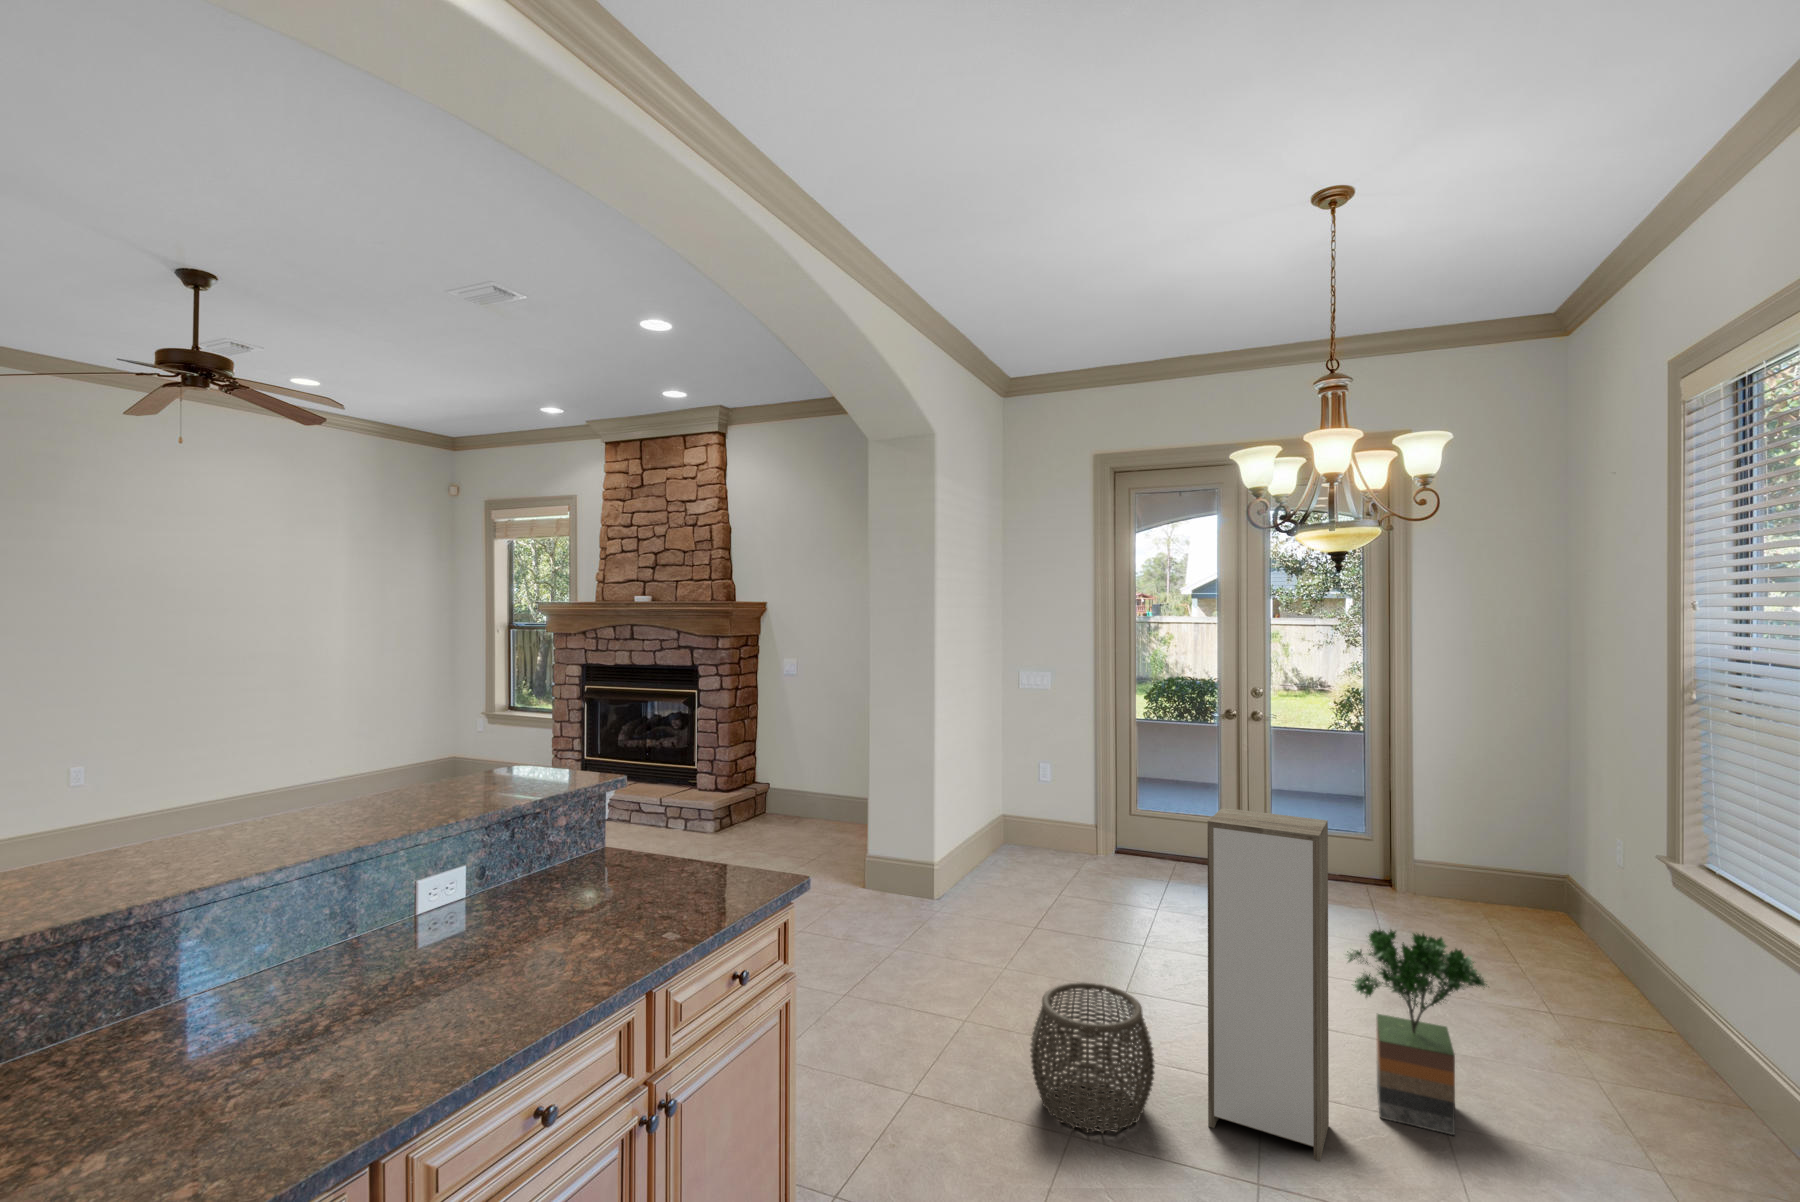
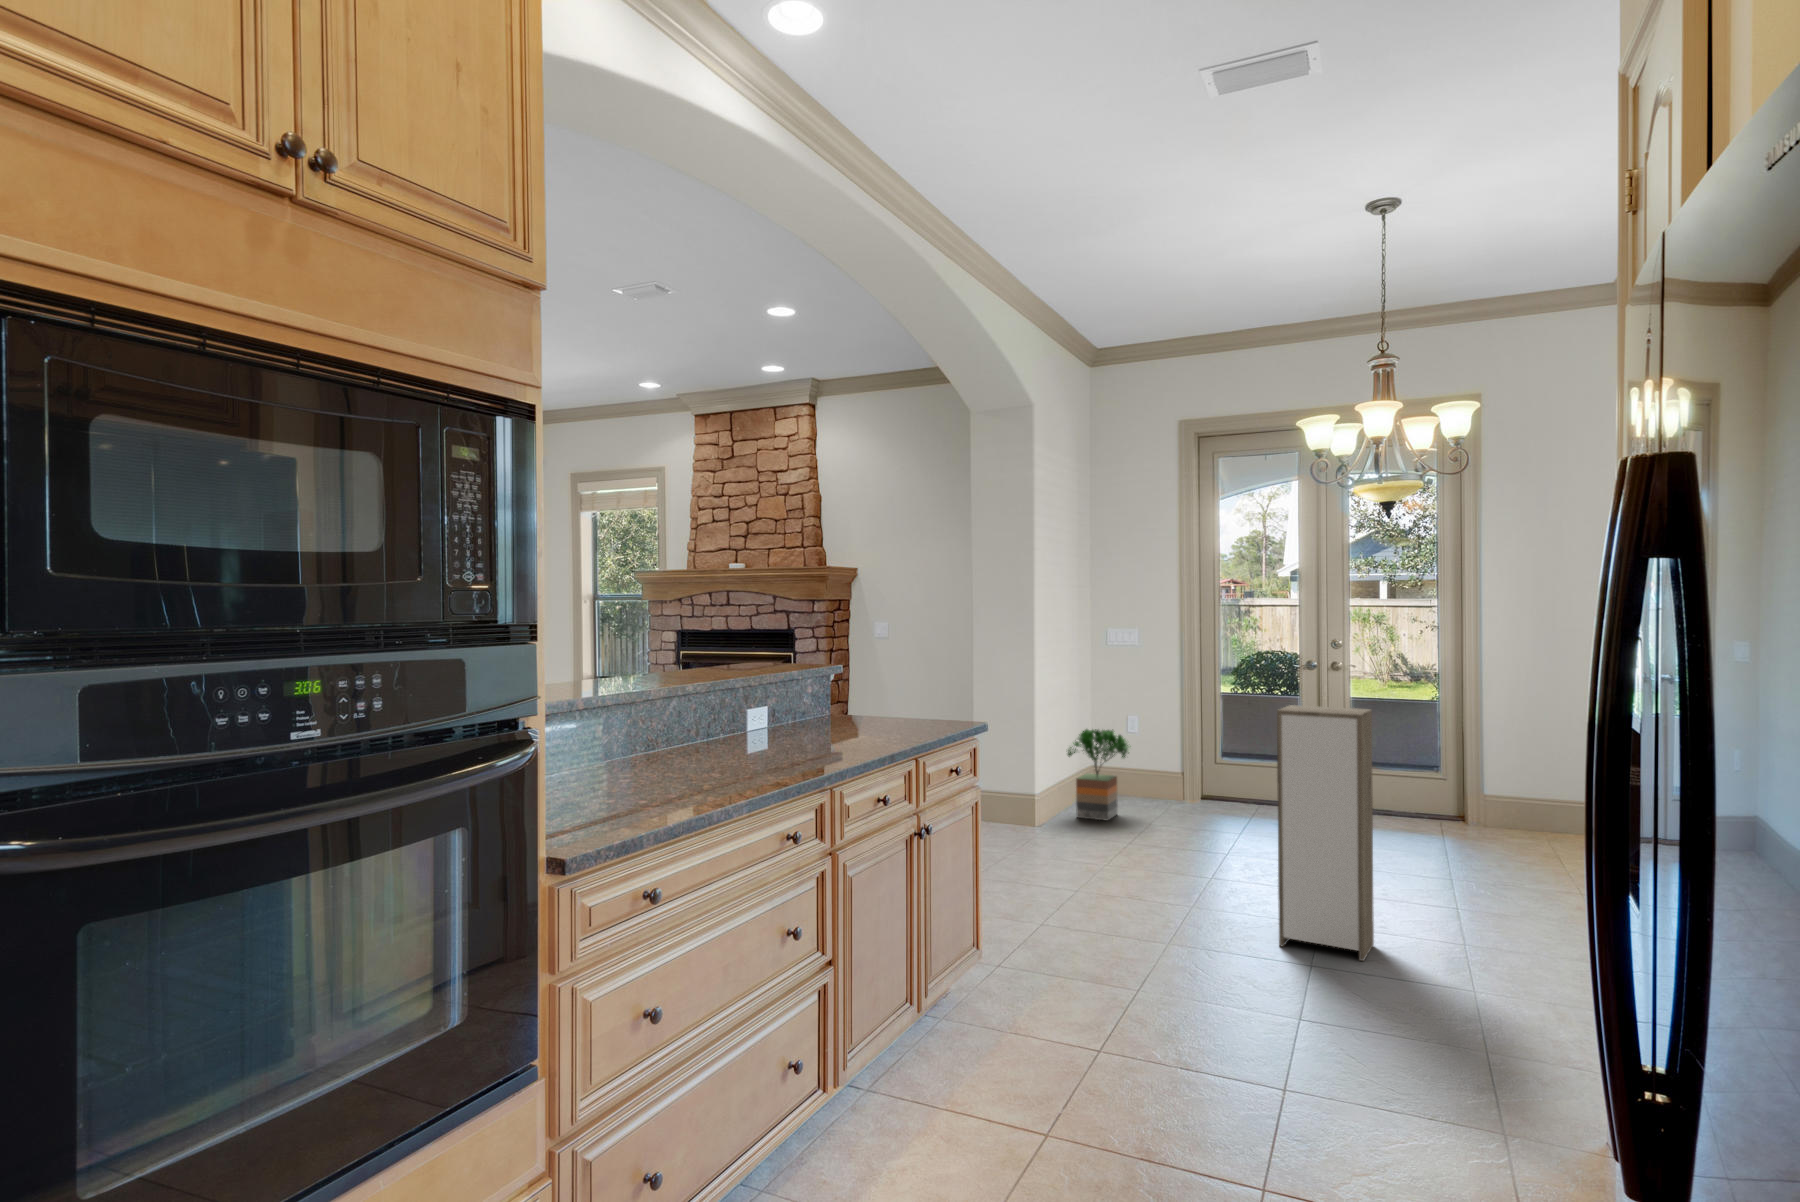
potted tree: present [1347,930,1487,1135] -> present [1068,729,1131,820]
woven basket: present [1030,982,1155,1133] -> none [1138,847,1237,949]

